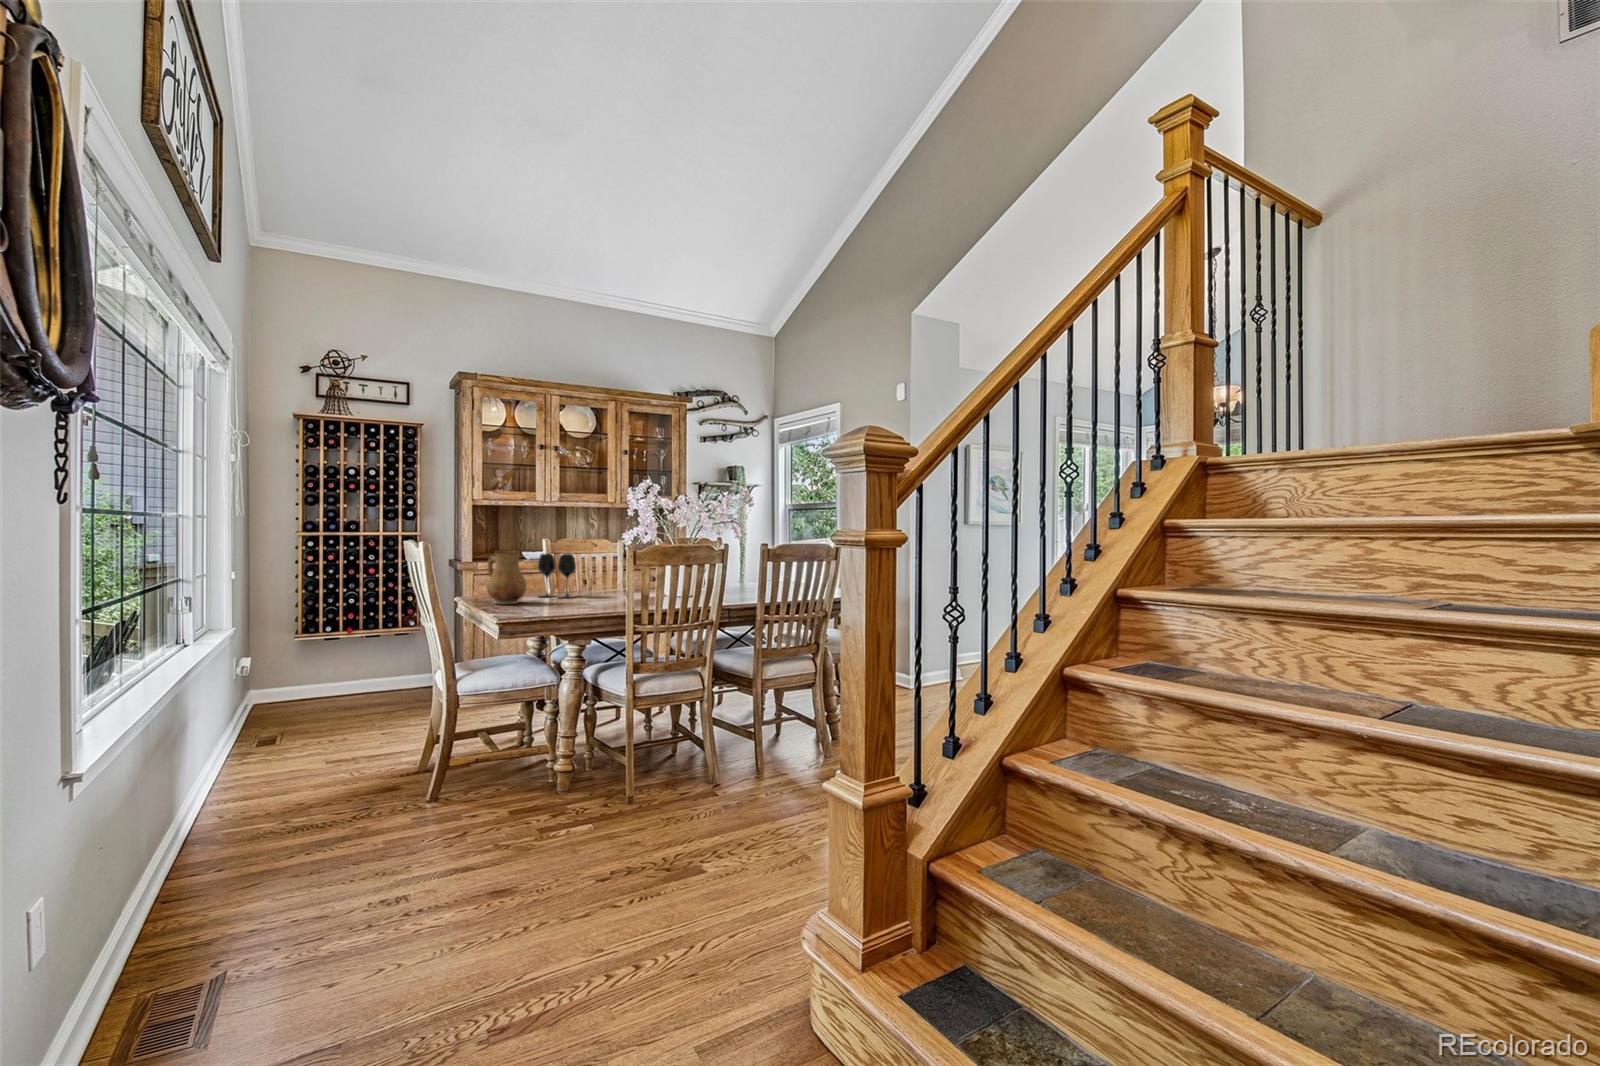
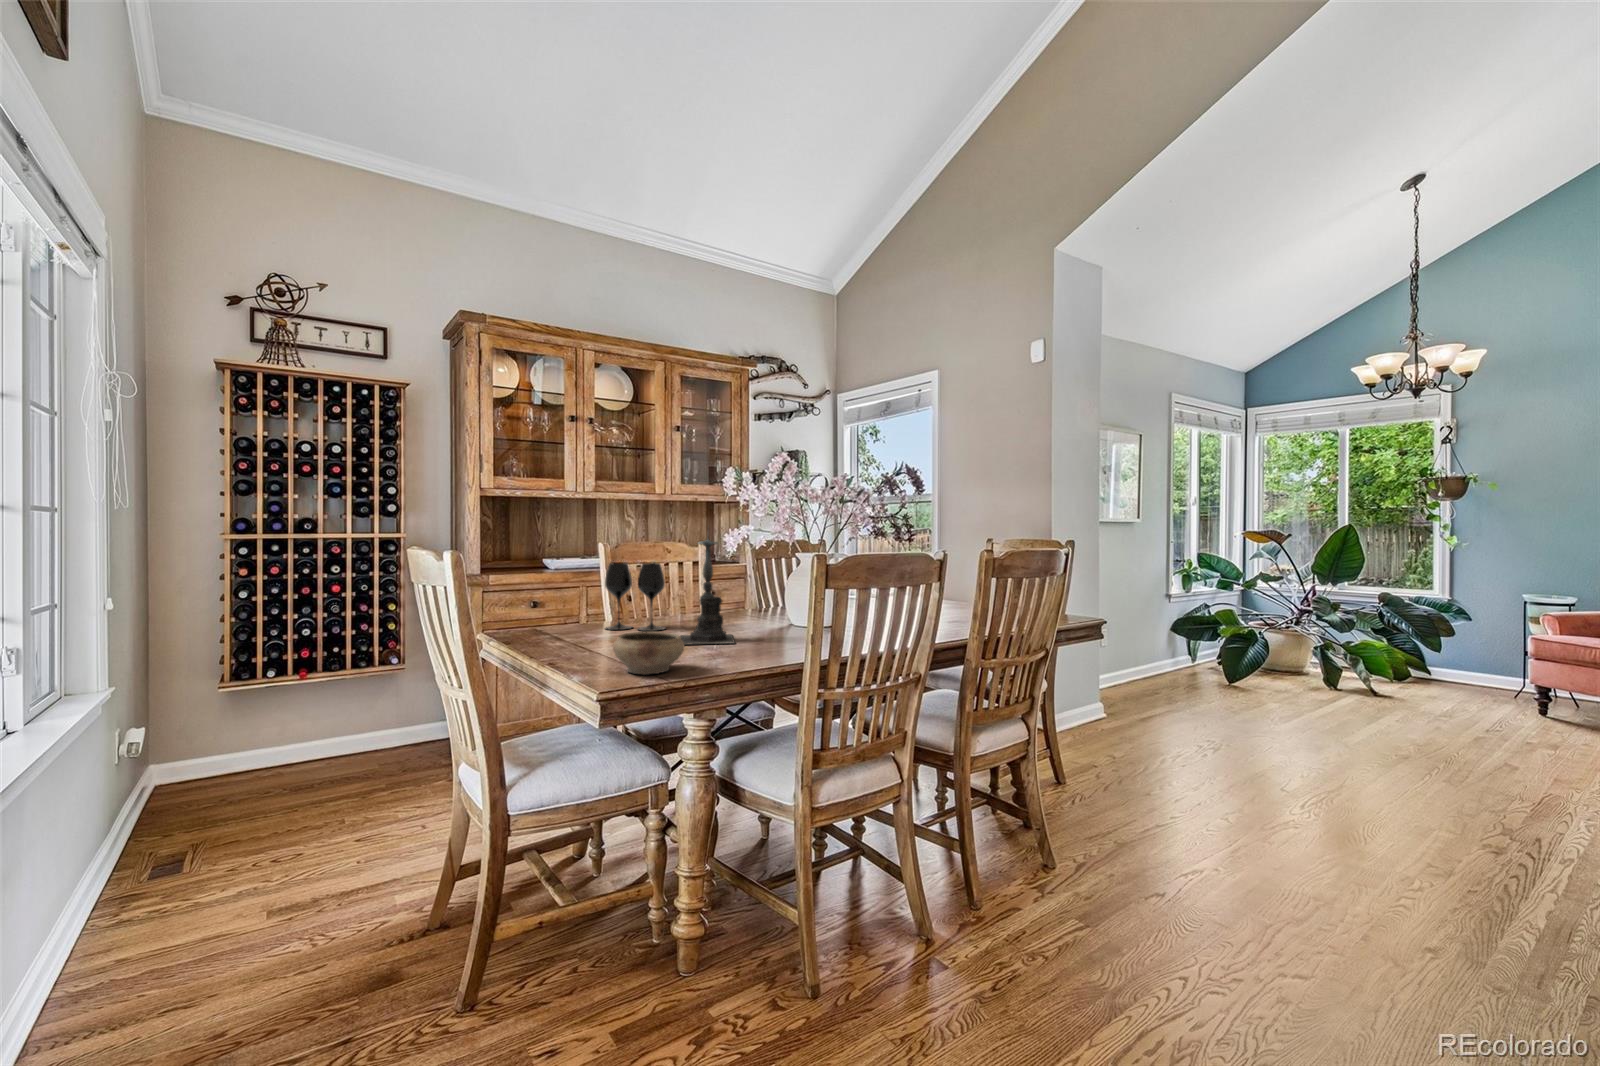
candle holder: none [573,530,614,604] -> present [680,538,735,645]
ceramic pitcher: present [487,550,527,604] -> none [536,559,602,647]
ceramic bowl: none [517,593,559,616] -> present [613,631,684,675]

